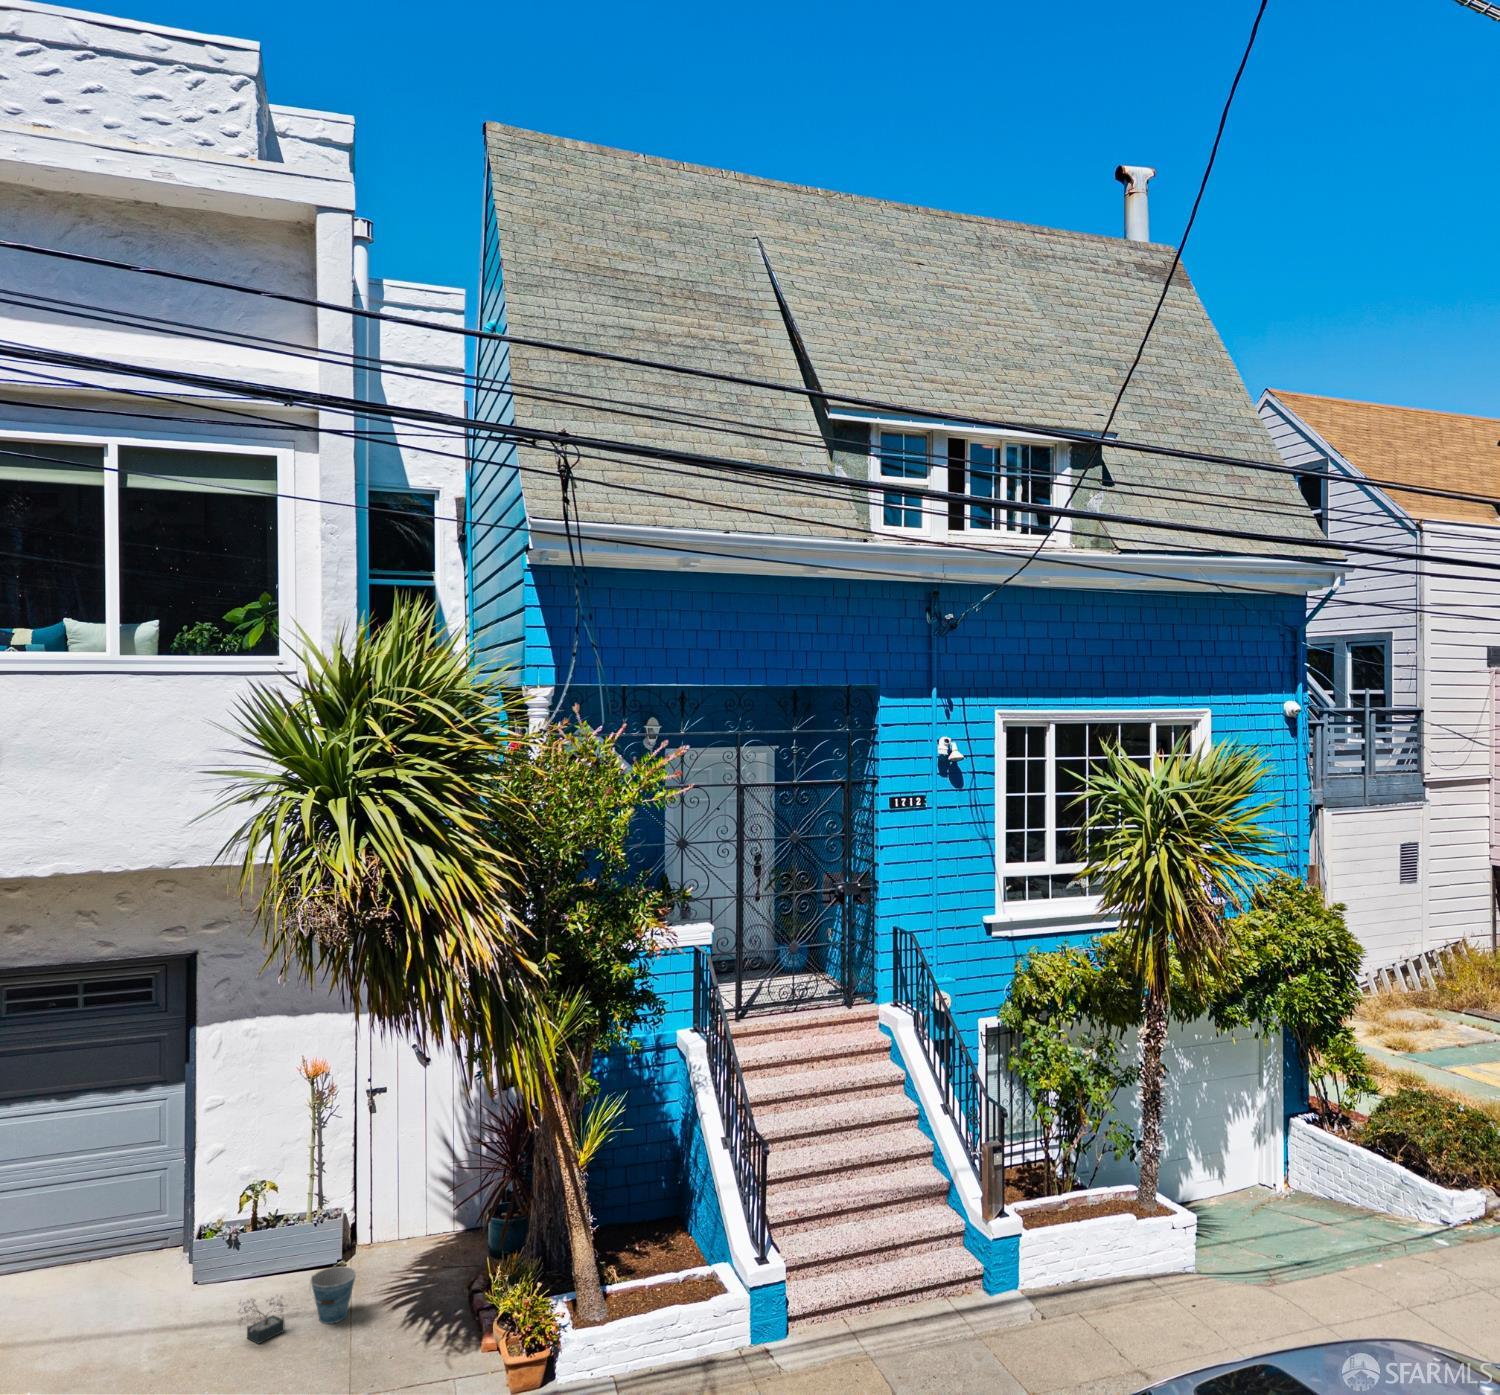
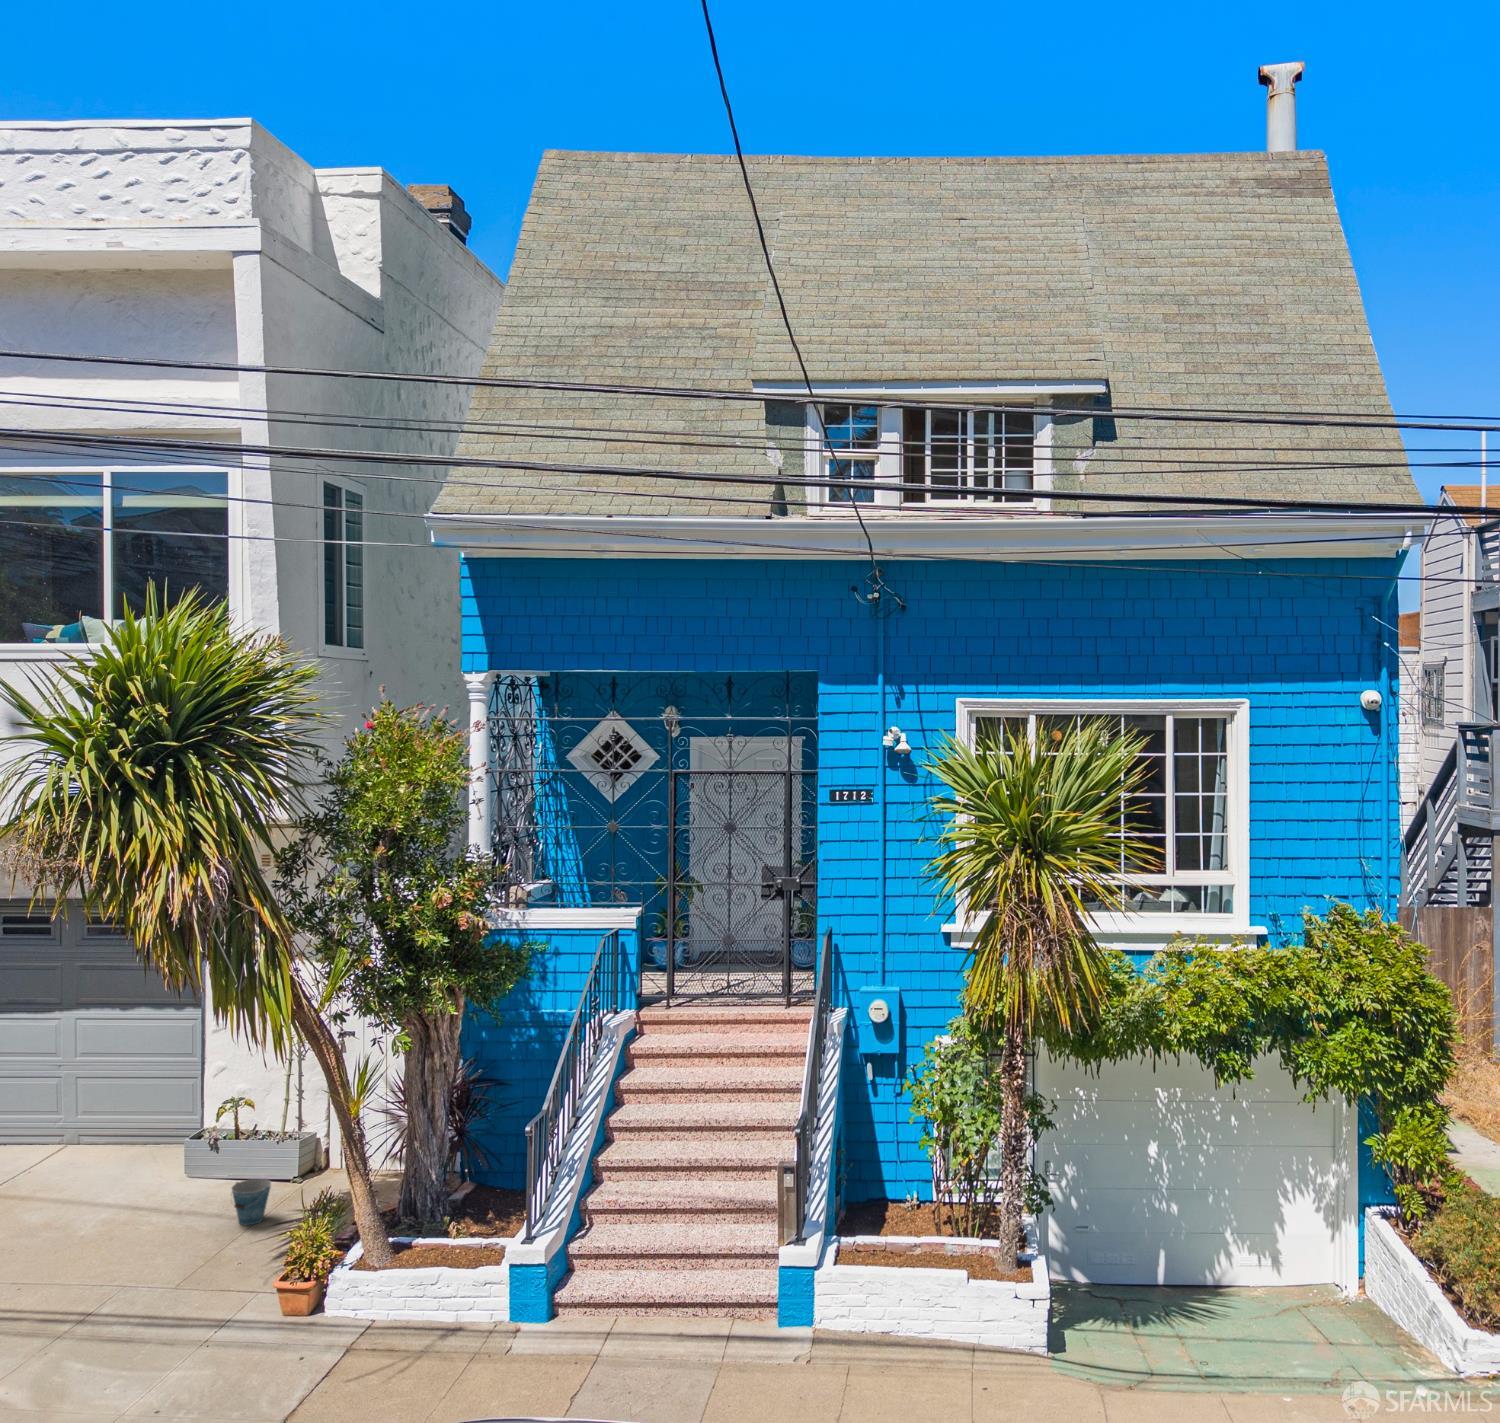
decorative plant: present [238,1296,287,1344] -> none [165,1190,214,1230]

